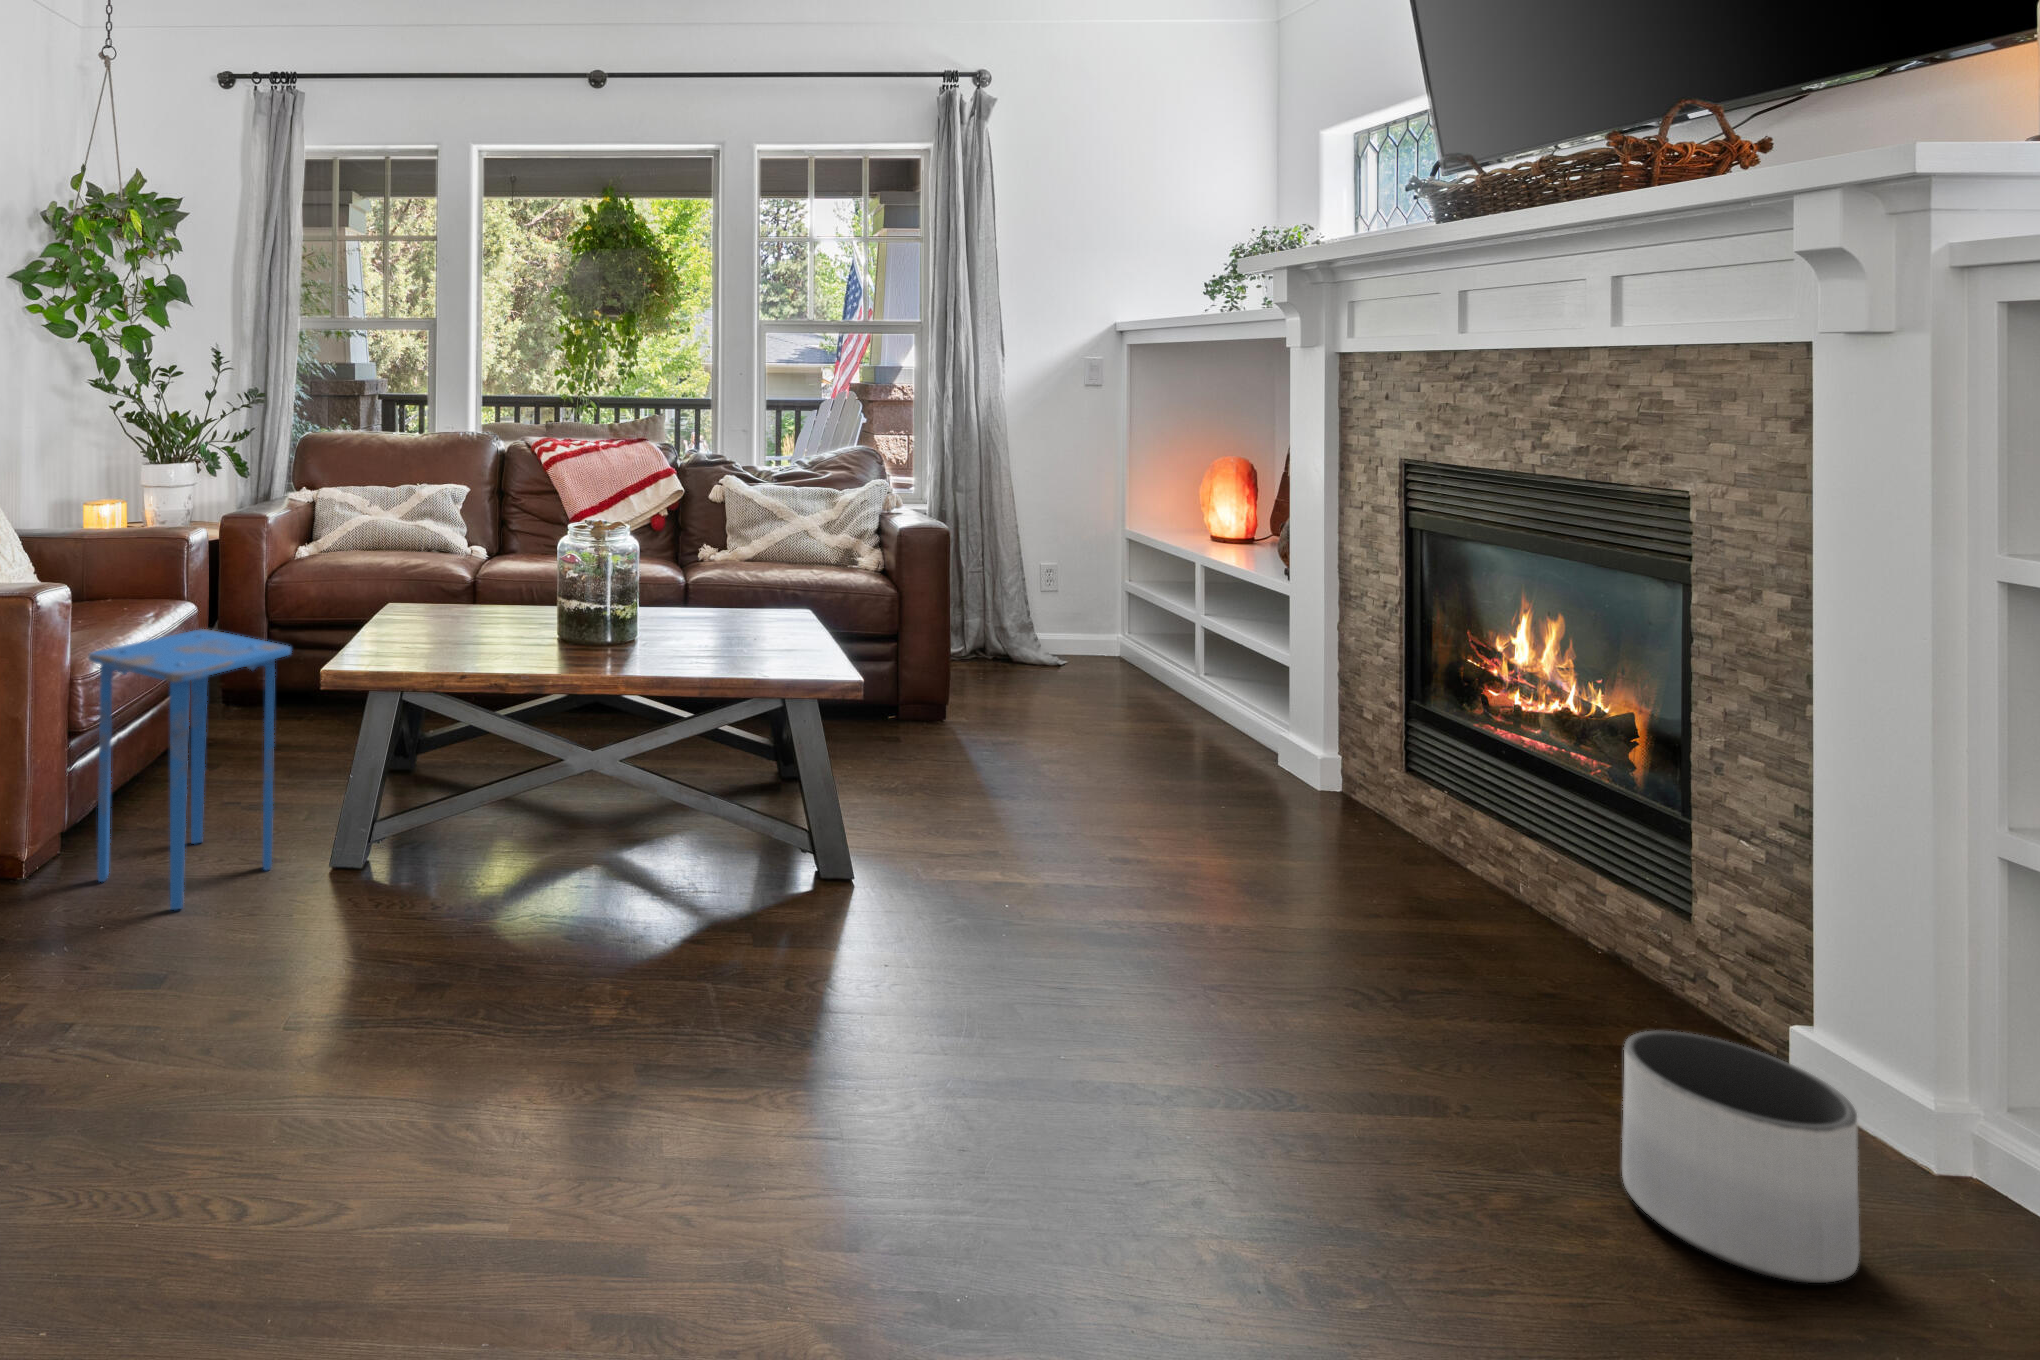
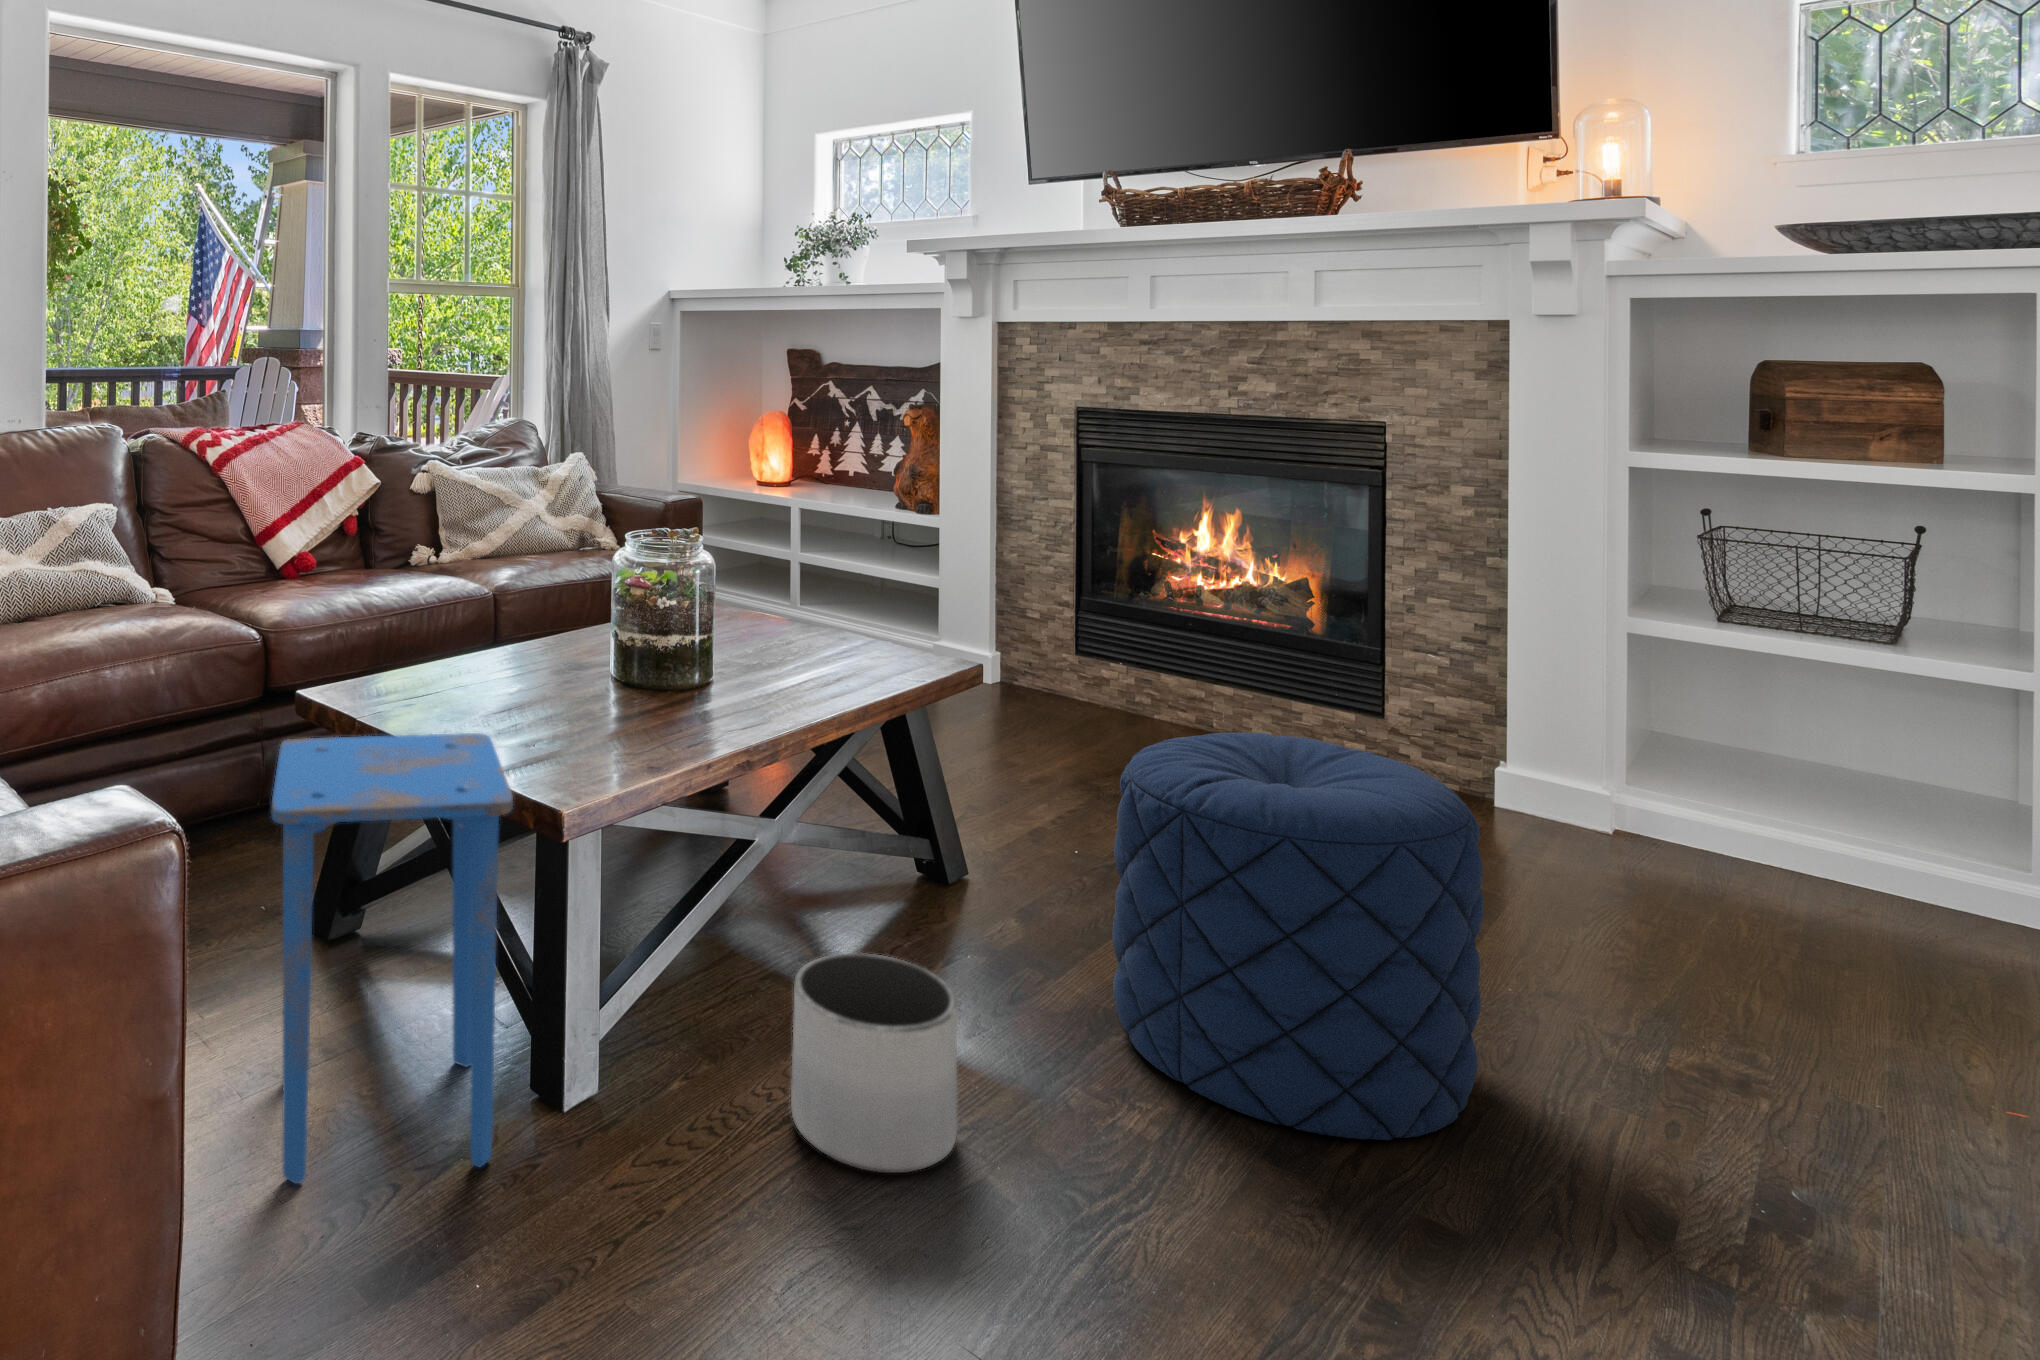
pouf: none [601,770,929,1202] -> present [1112,732,1484,1140]
planter: present [1622,1031,1859,1283] -> present [791,953,957,1173]

